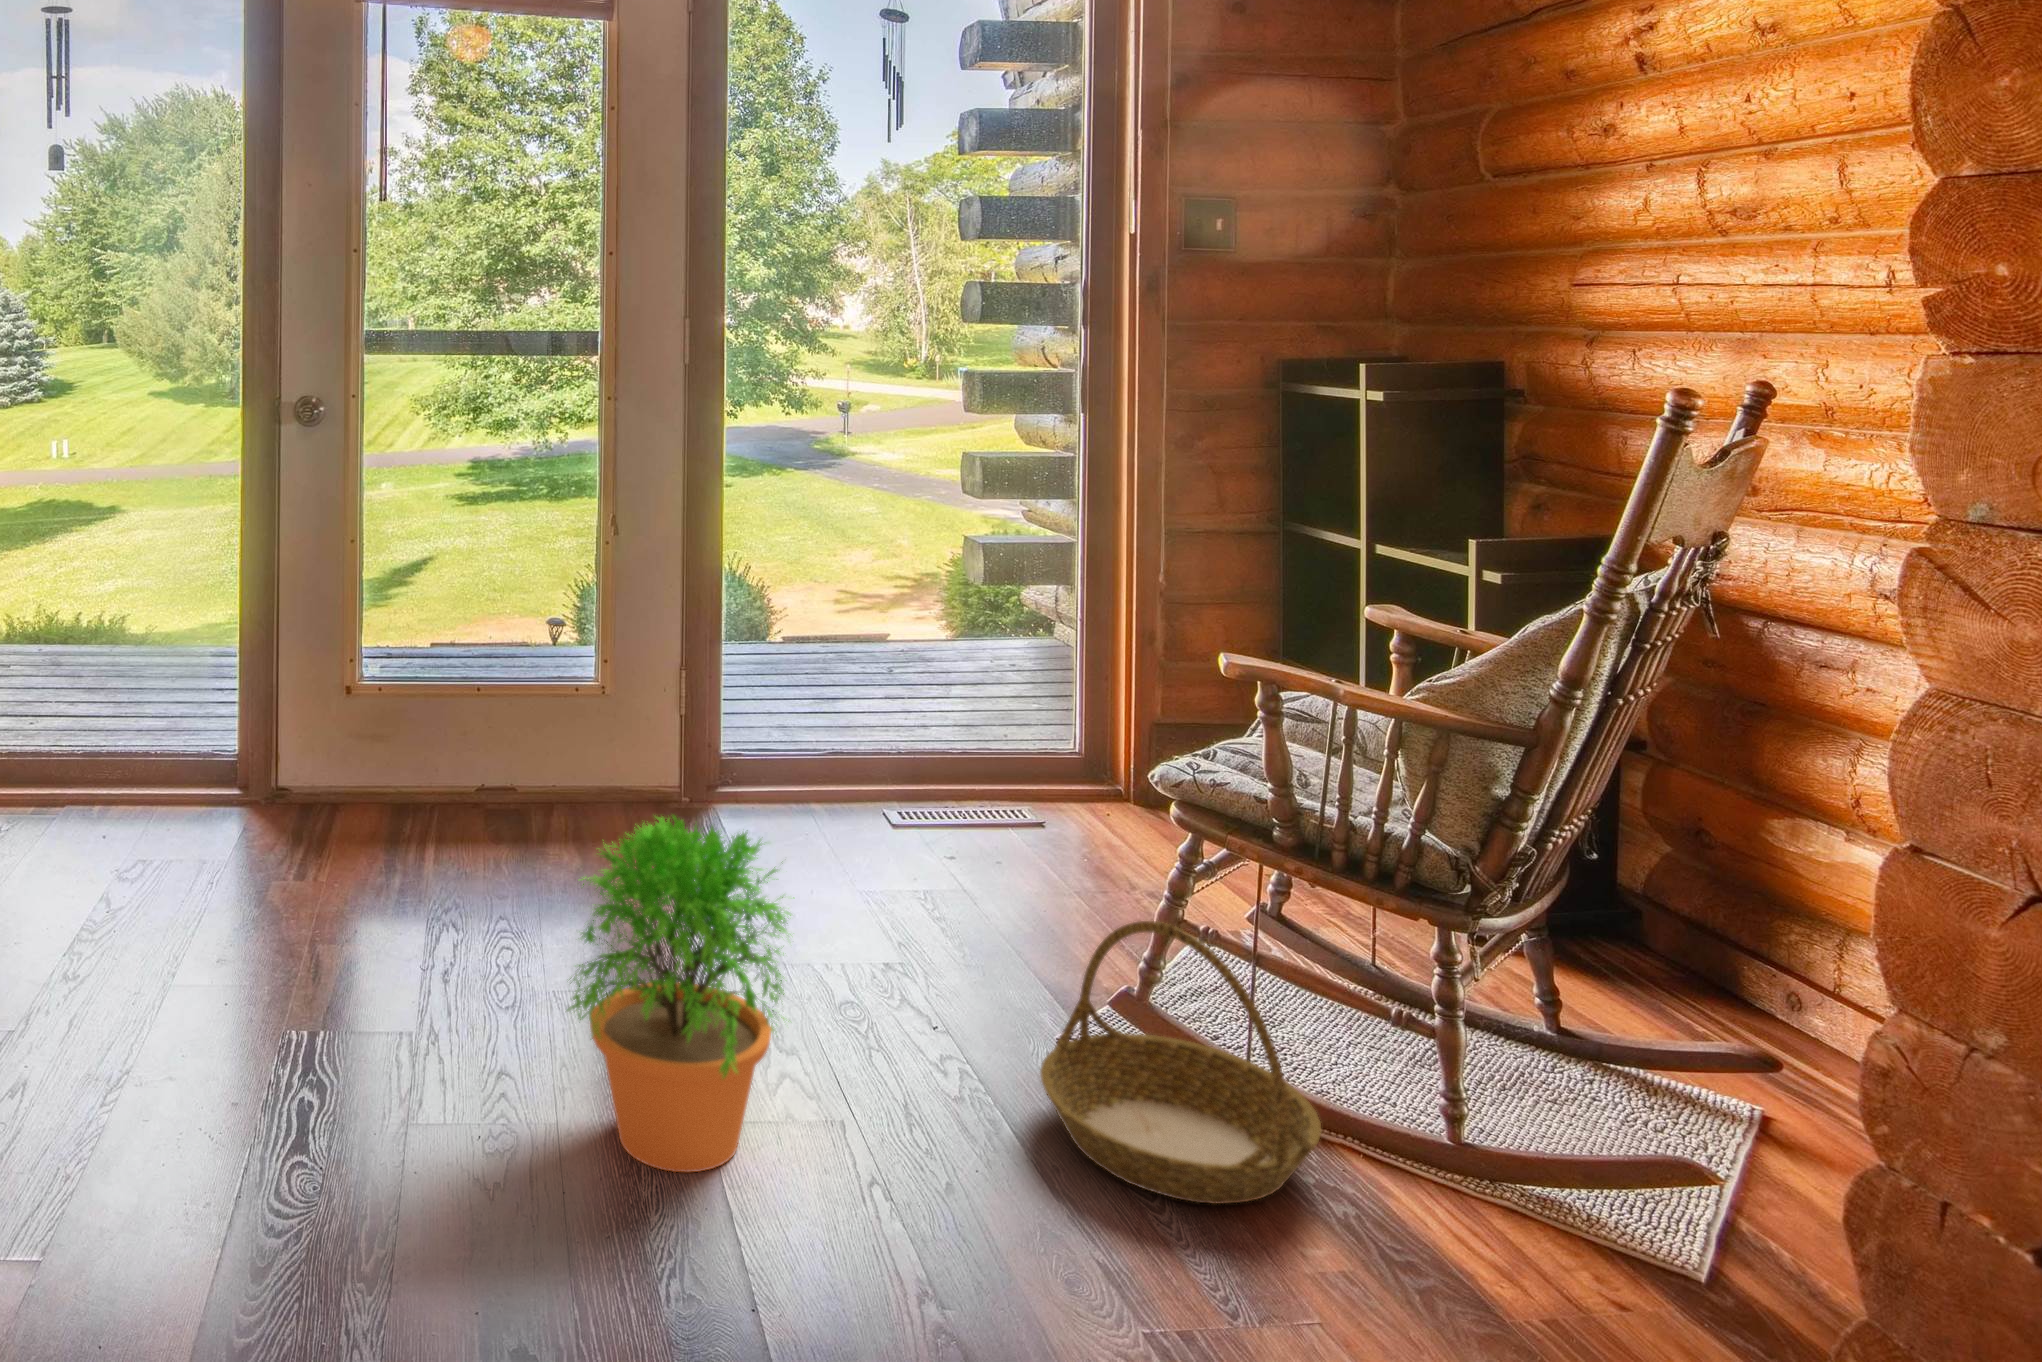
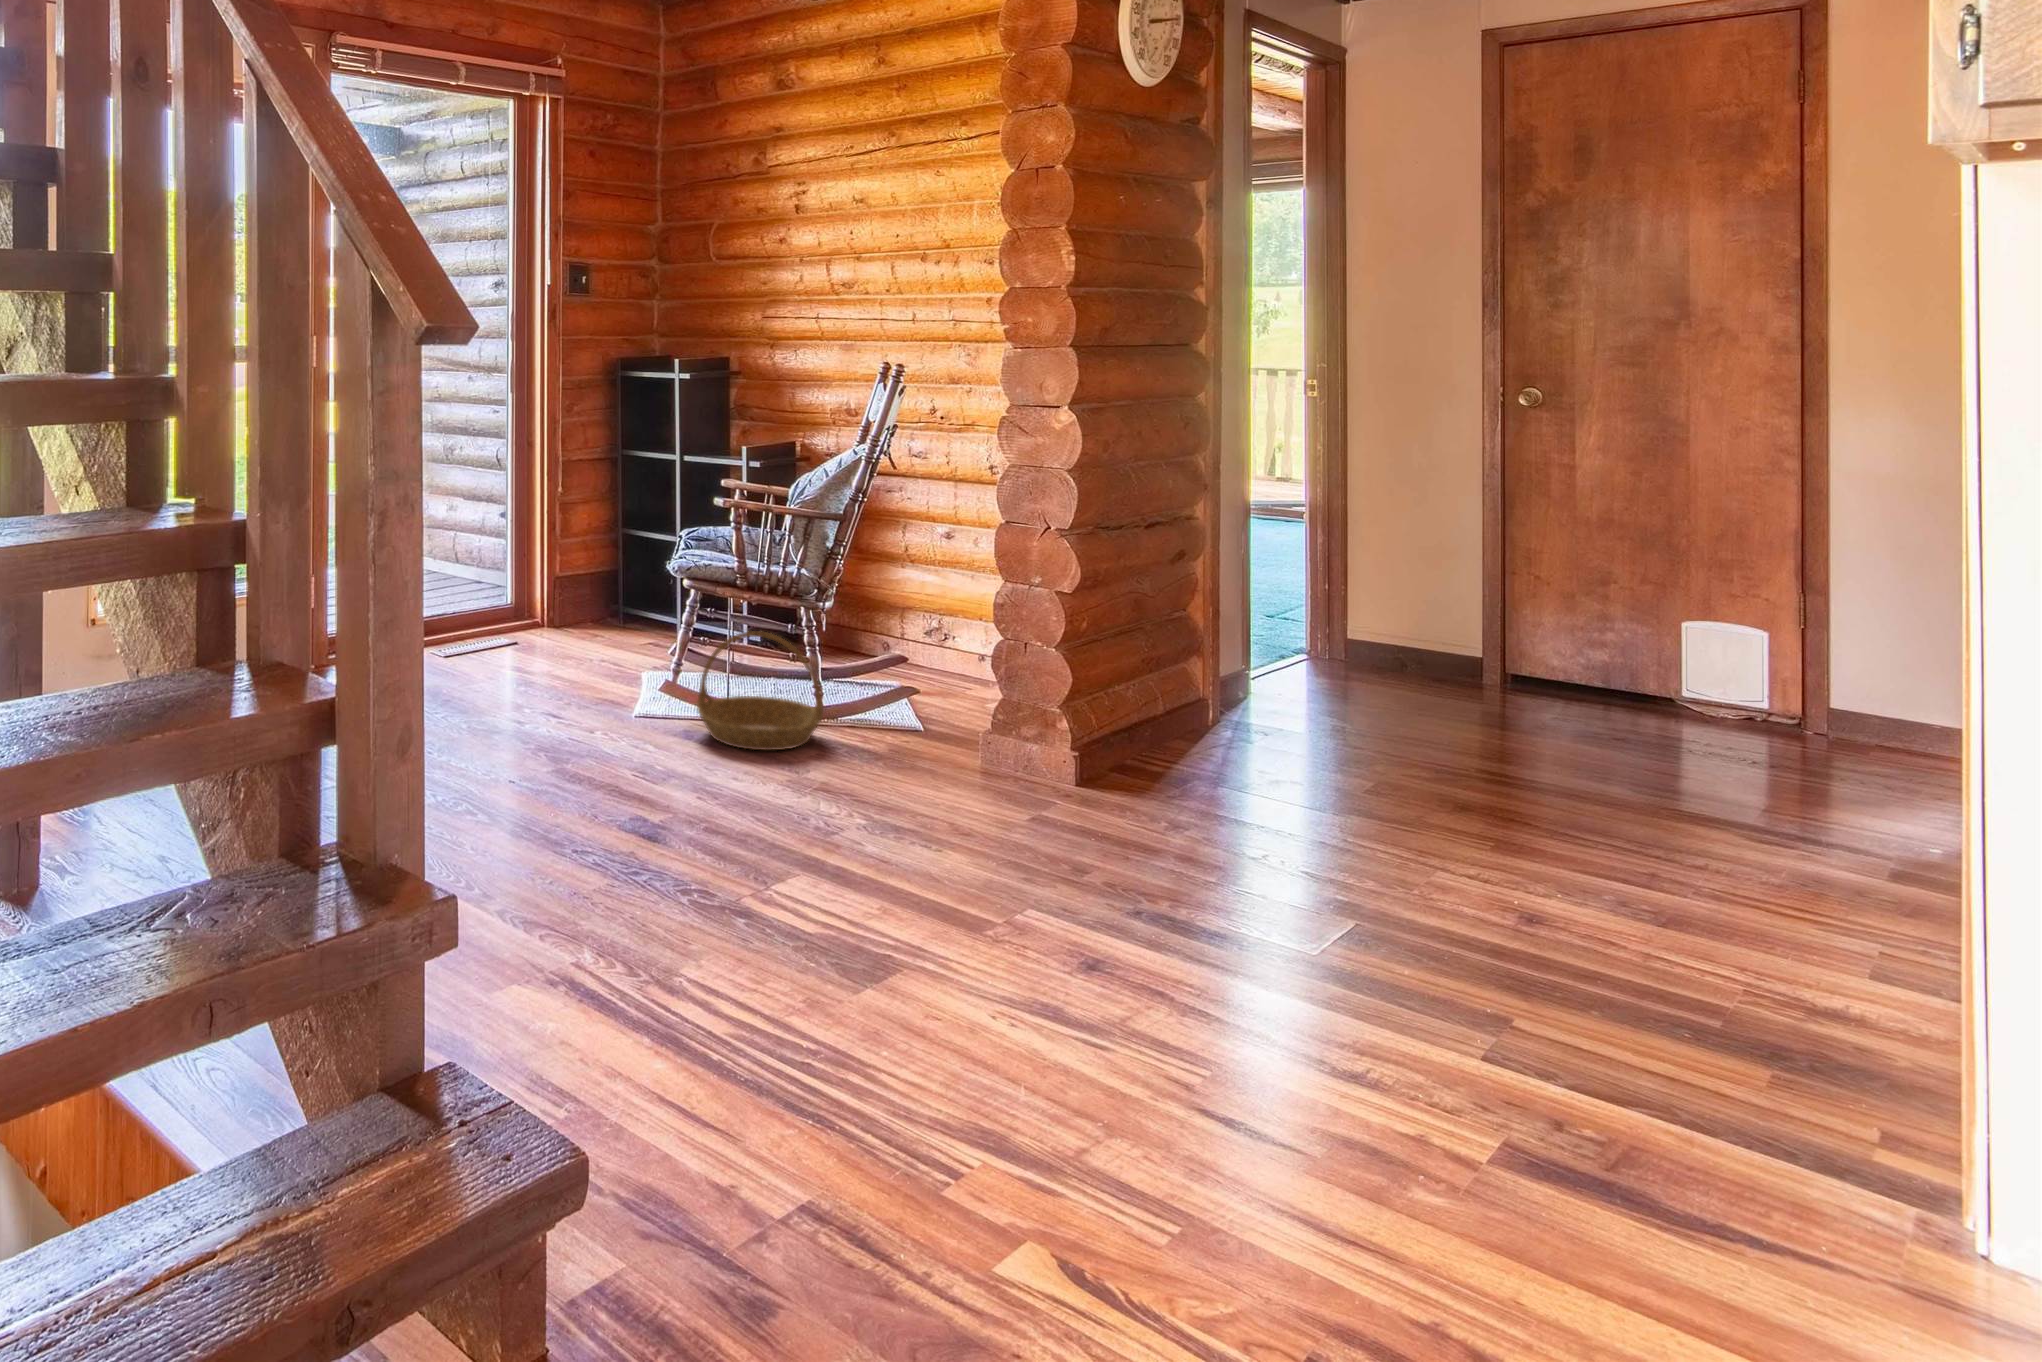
potted plant: present [568,815,794,1172] -> none [508,609,660,796]

